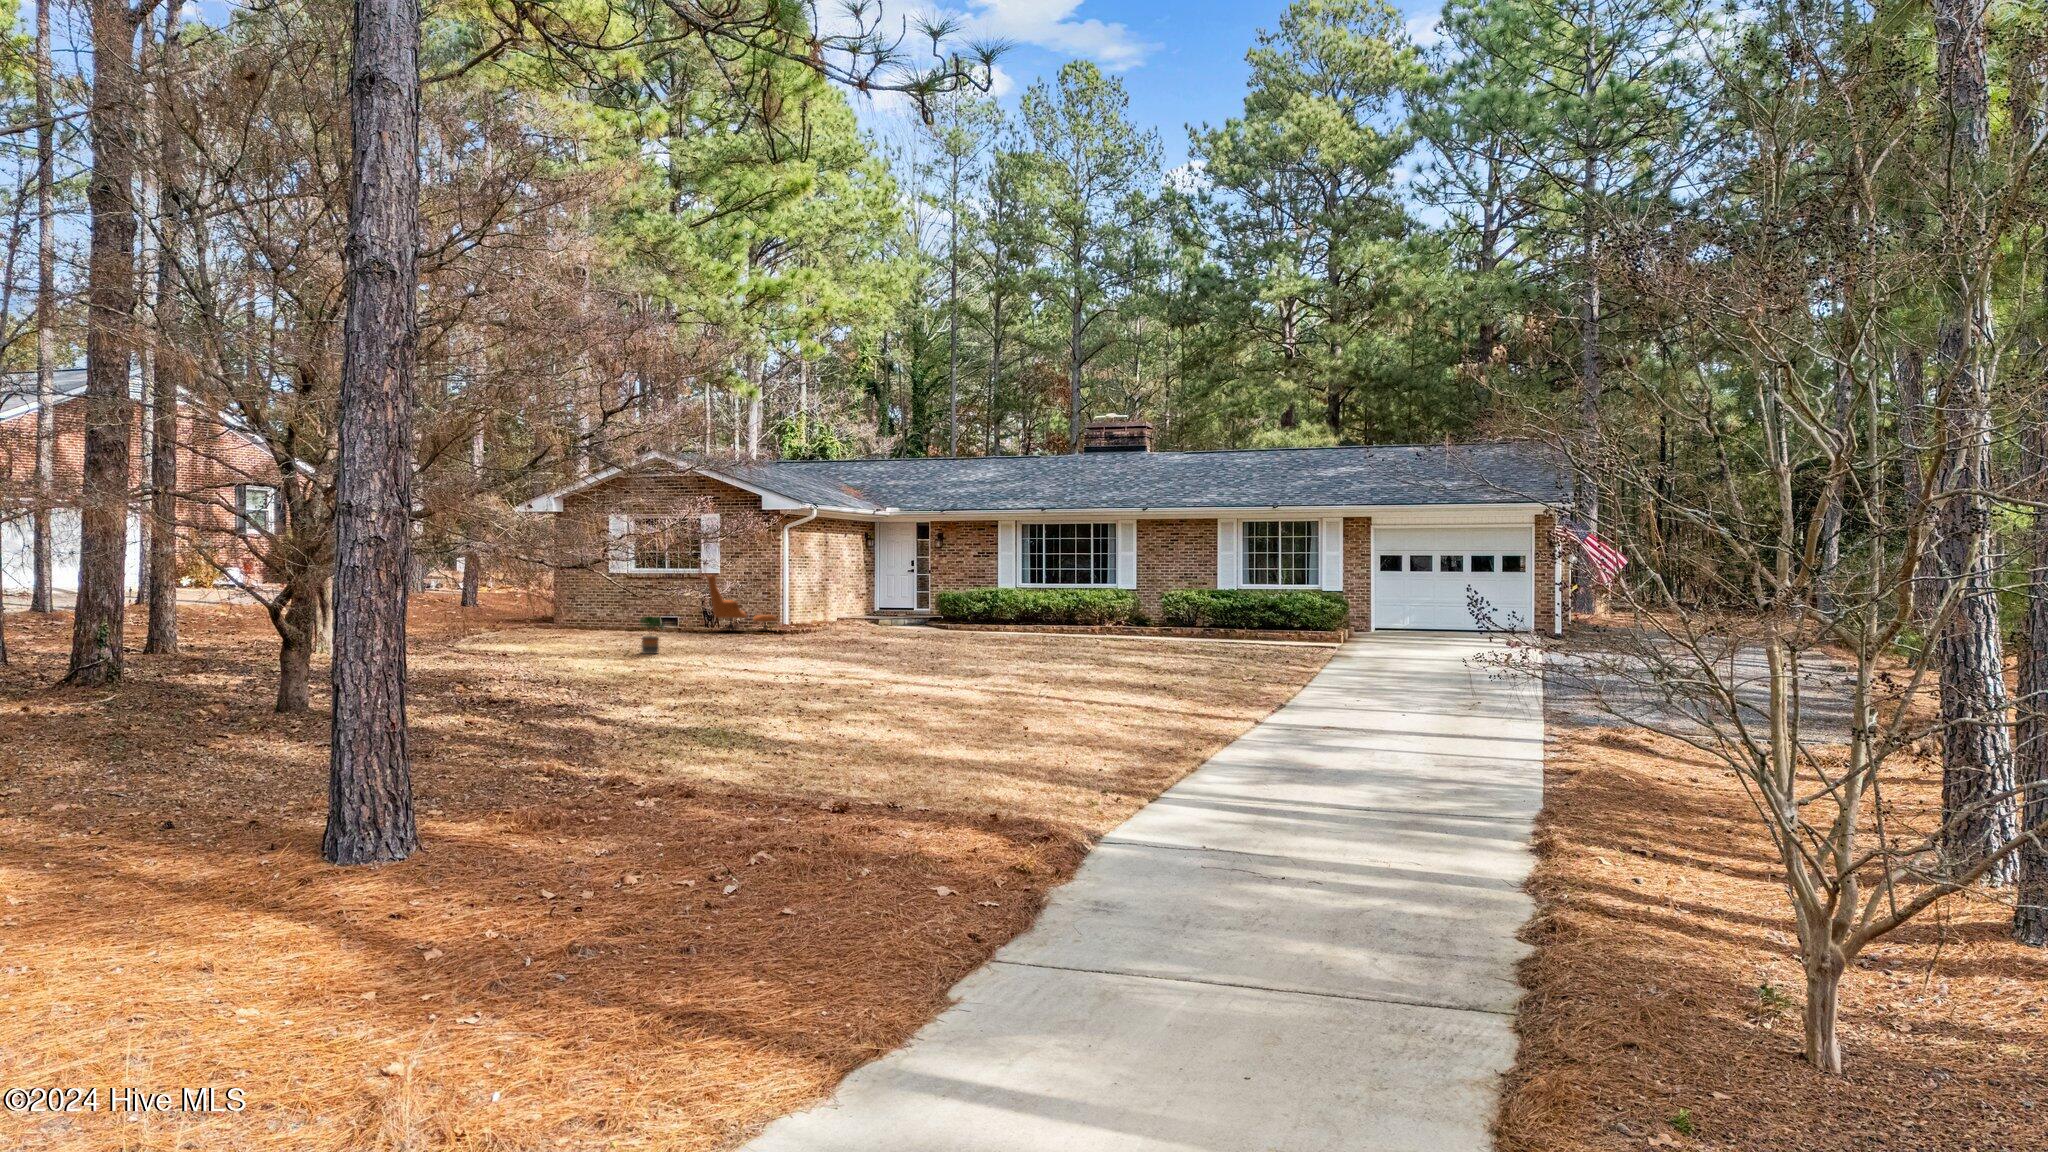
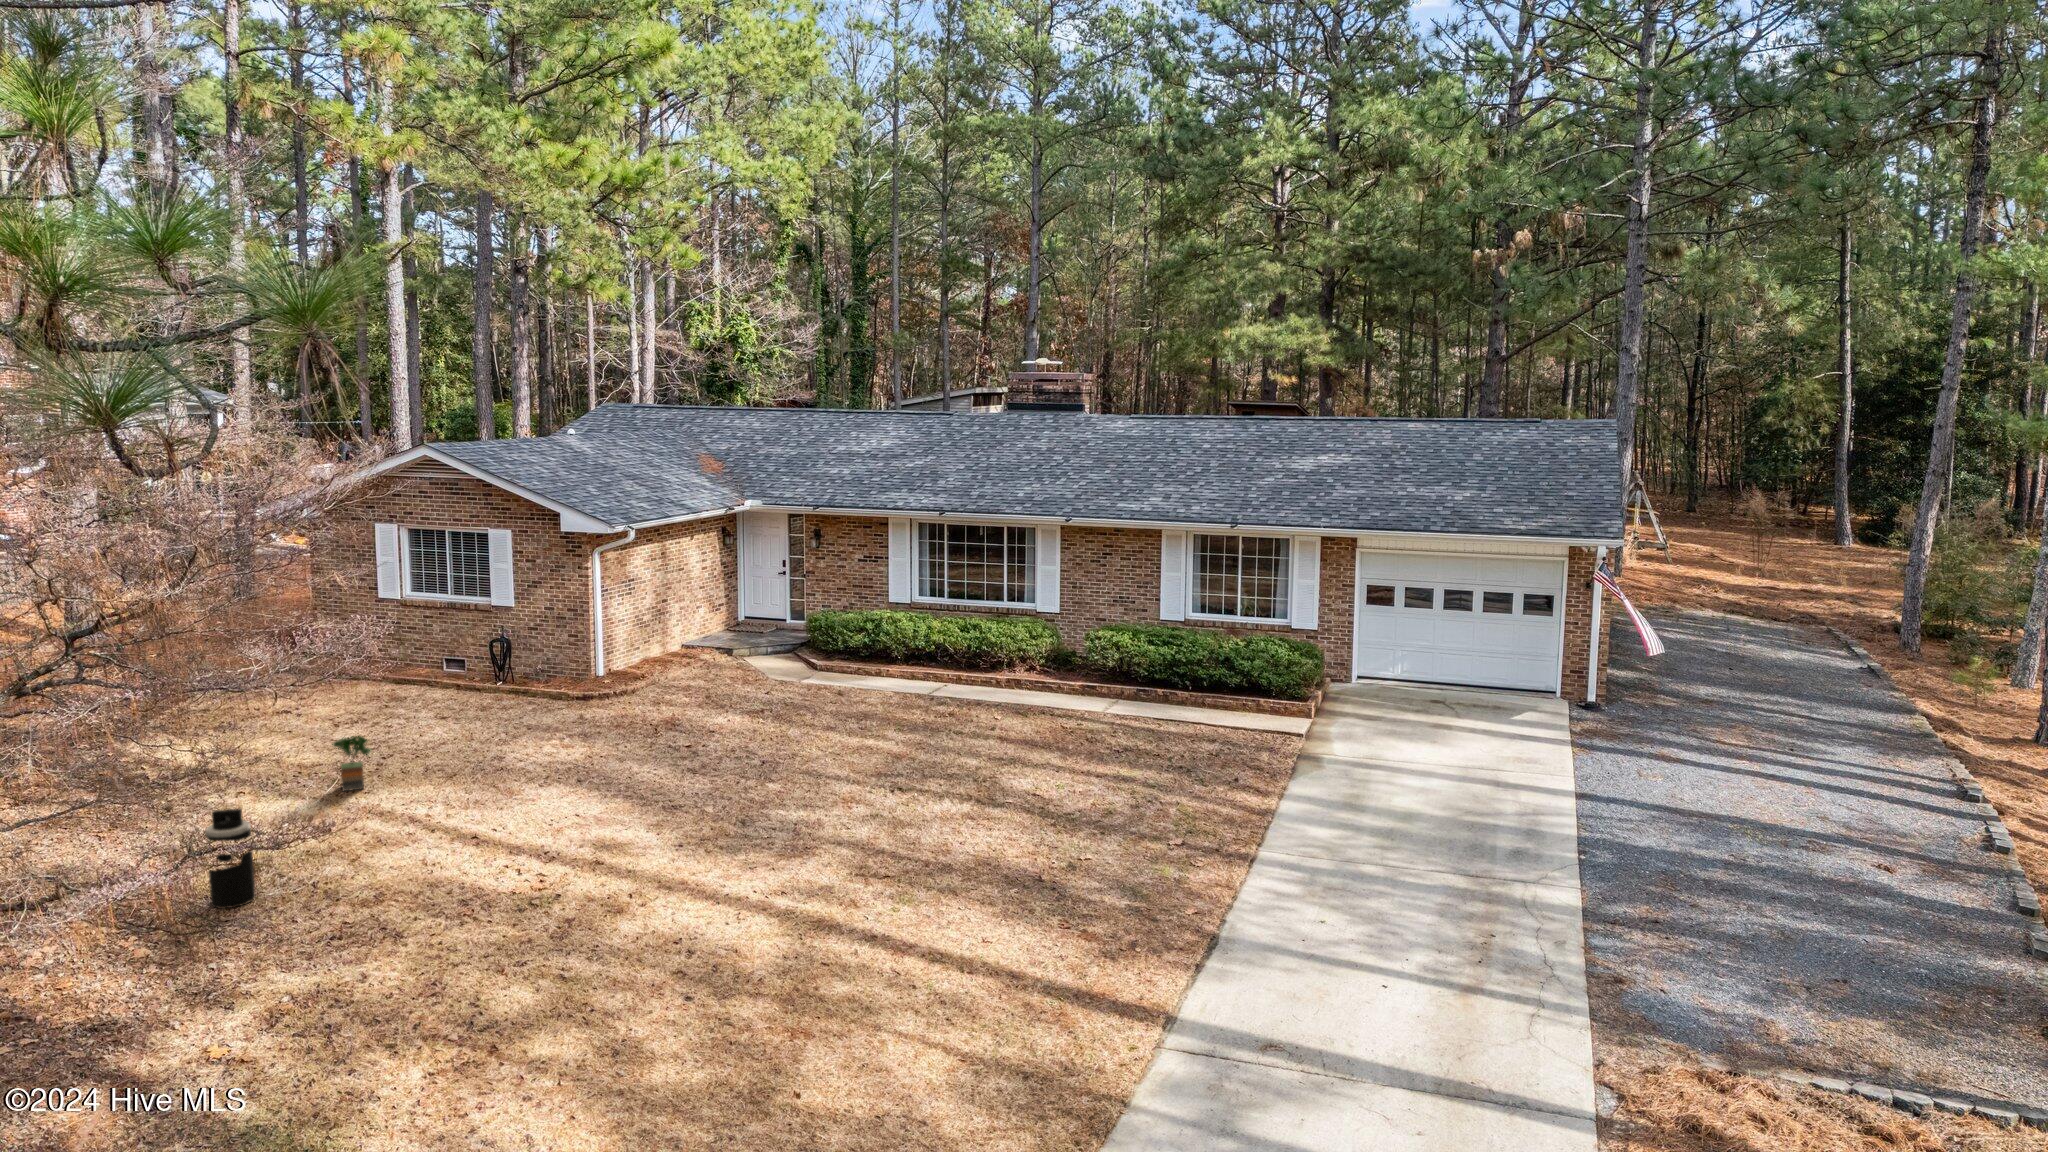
lounge chair: present [707,575,777,631] -> none [487,616,588,694]
trash can: none [606,612,632,677] -> present [205,809,256,909]

